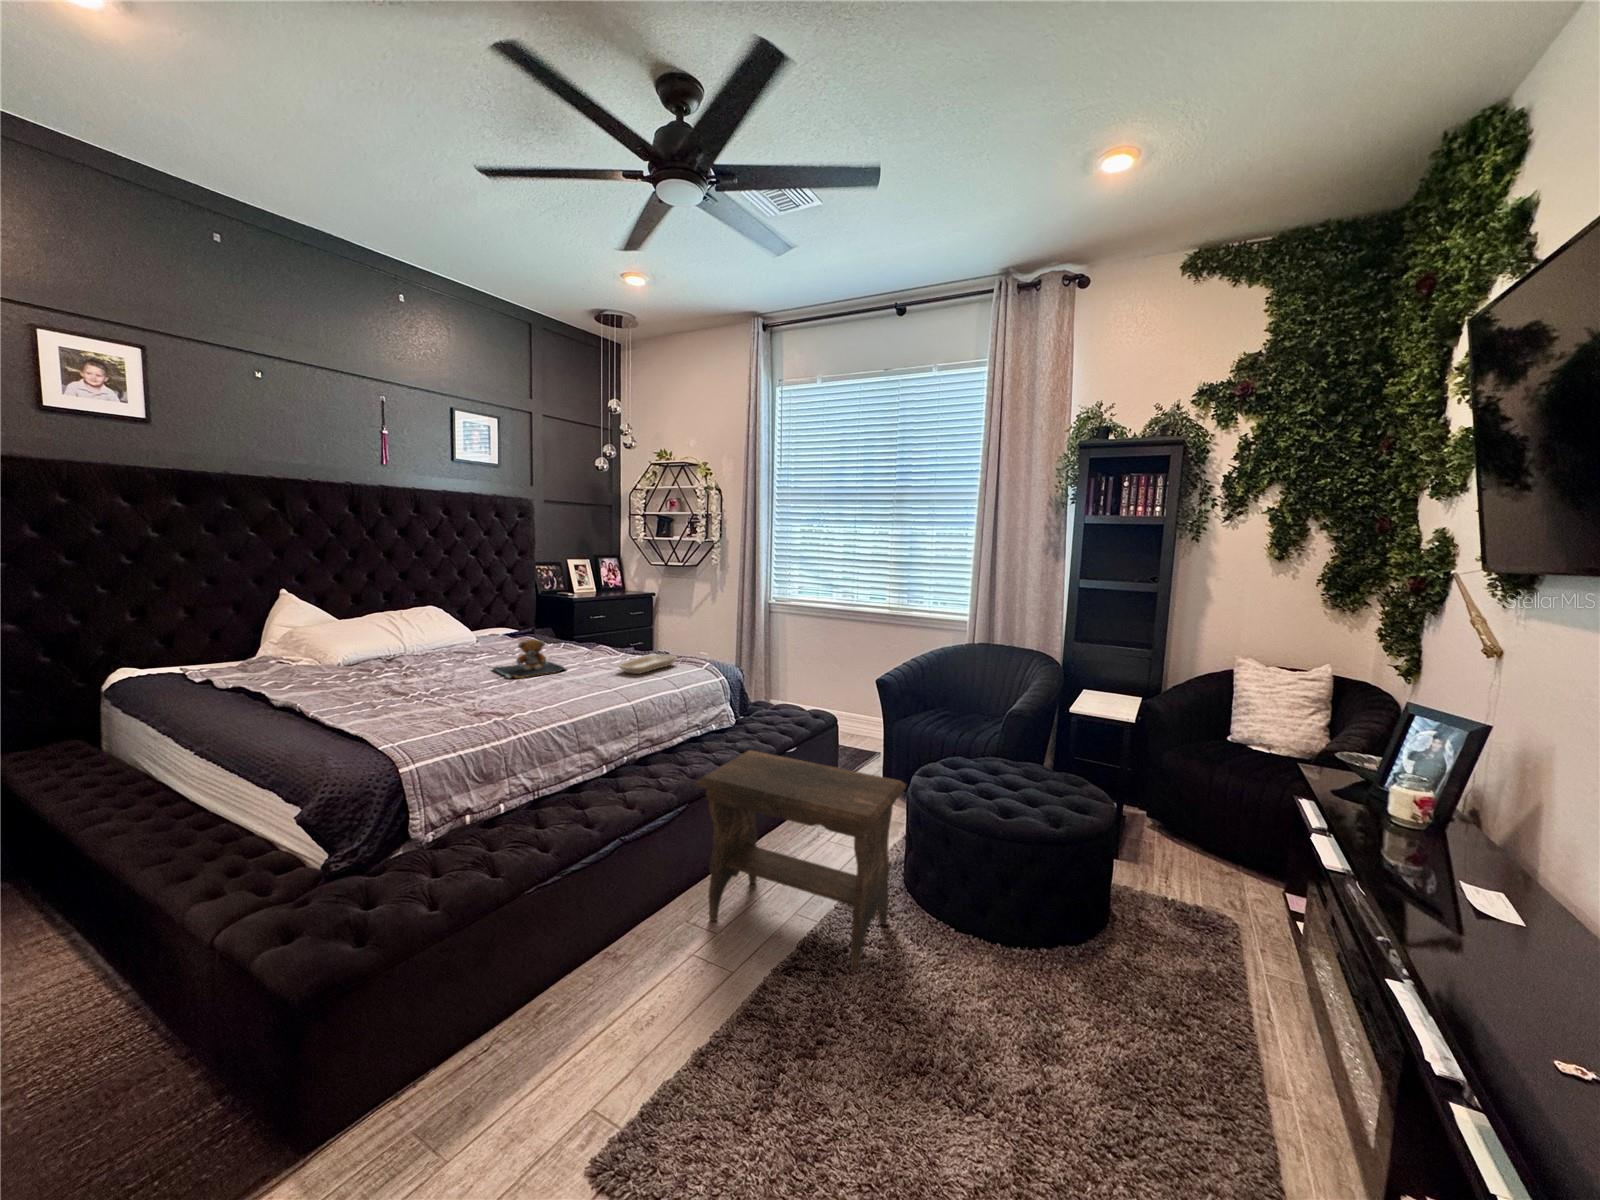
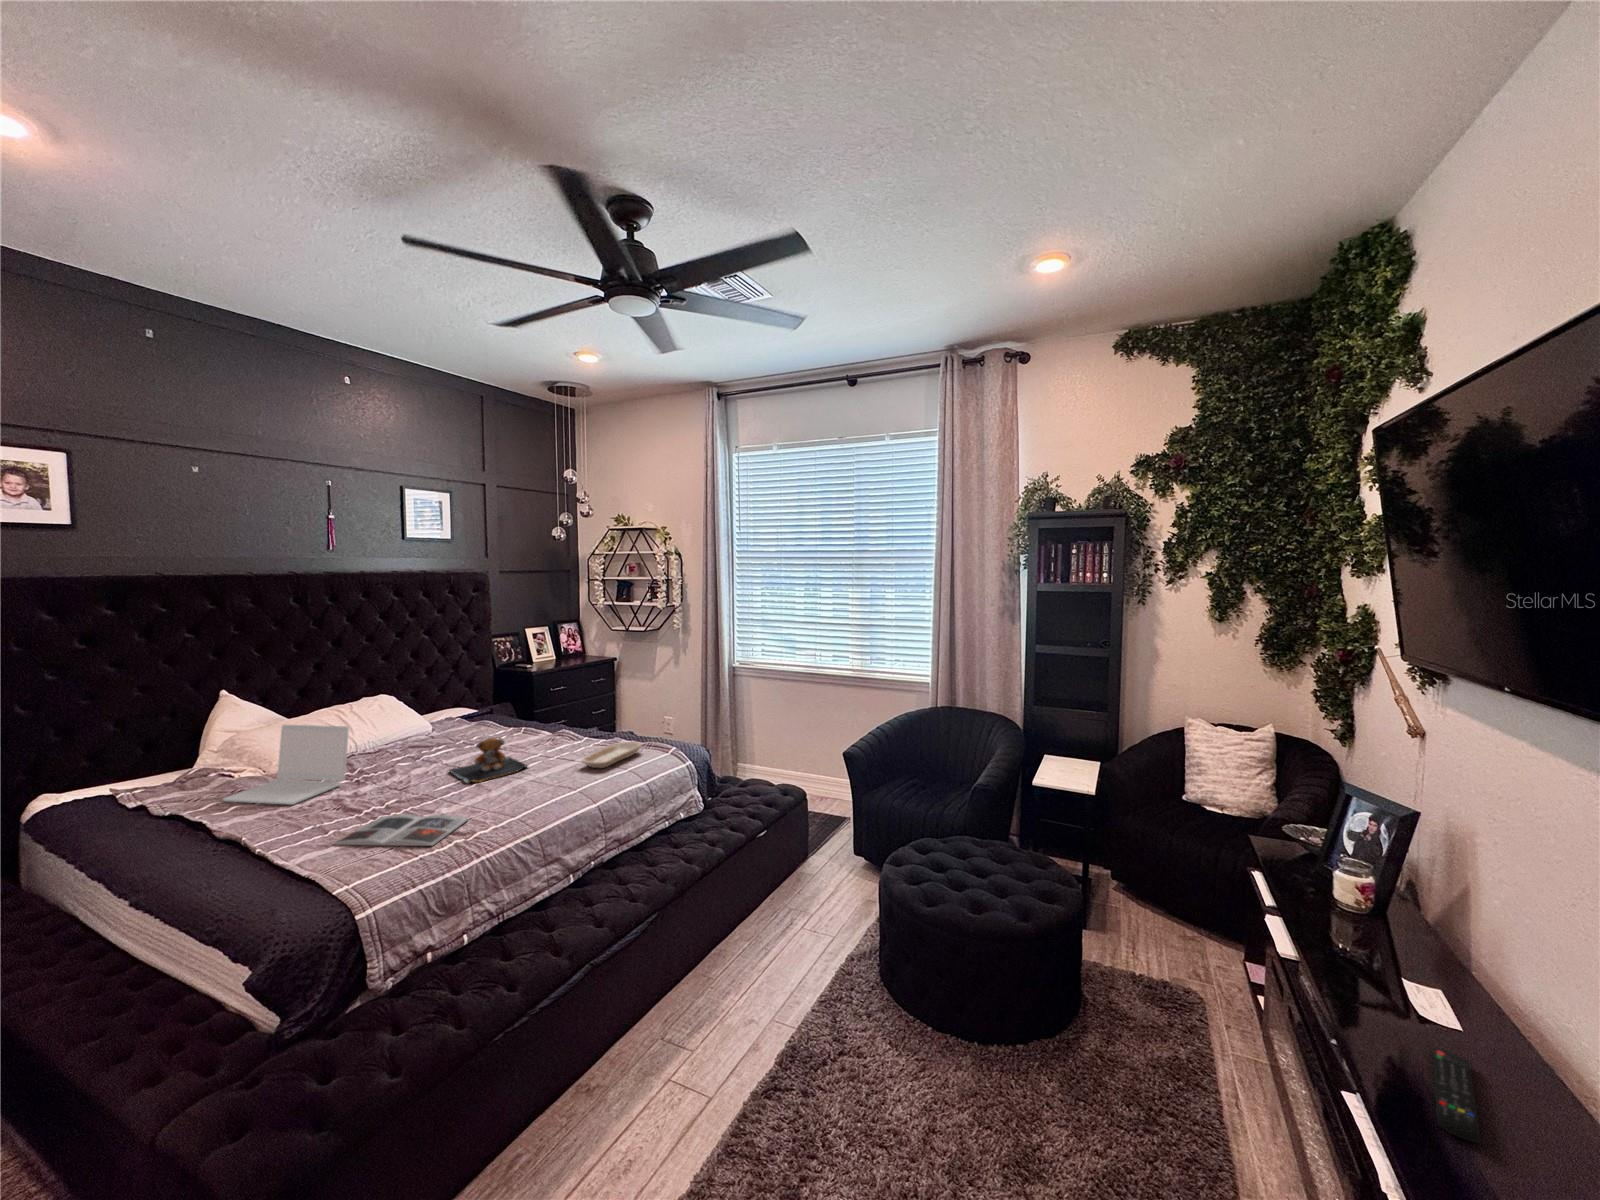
laptop: none [283,615,399,685] -> present [223,725,349,805]
magazine: none [380,696,509,720] -> present [334,814,468,846]
footstool: present [696,750,907,972] -> none [666,851,878,1089]
remote control: none [1498,945,1552,1028] -> present [1433,1048,1481,1143]

